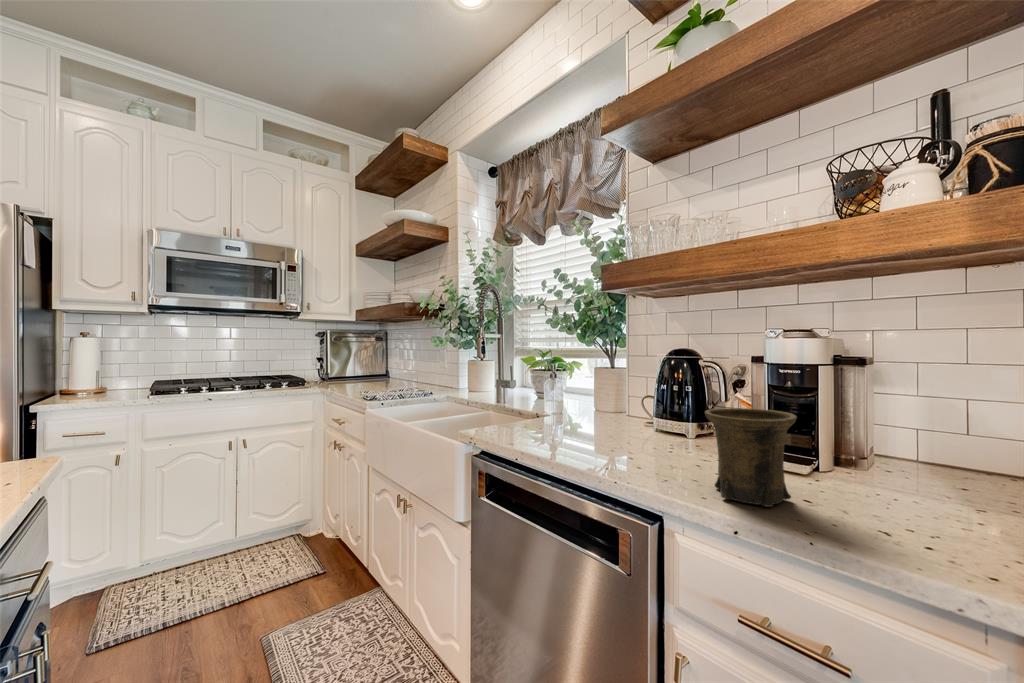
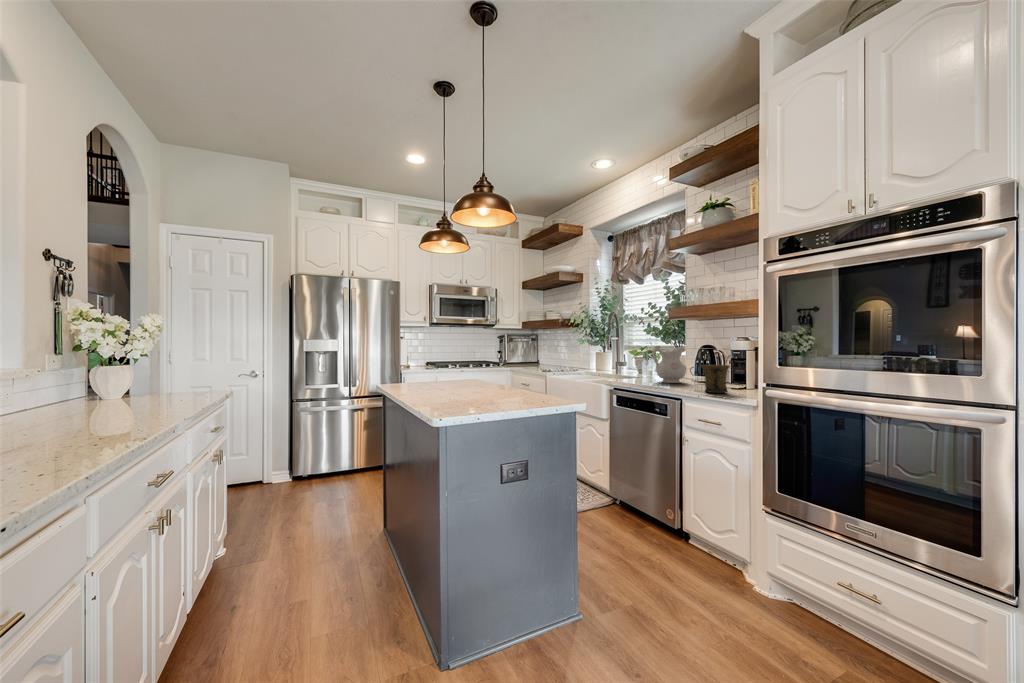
ceramic pitcher: none [564,351,636,438] -> present [653,346,686,383]

